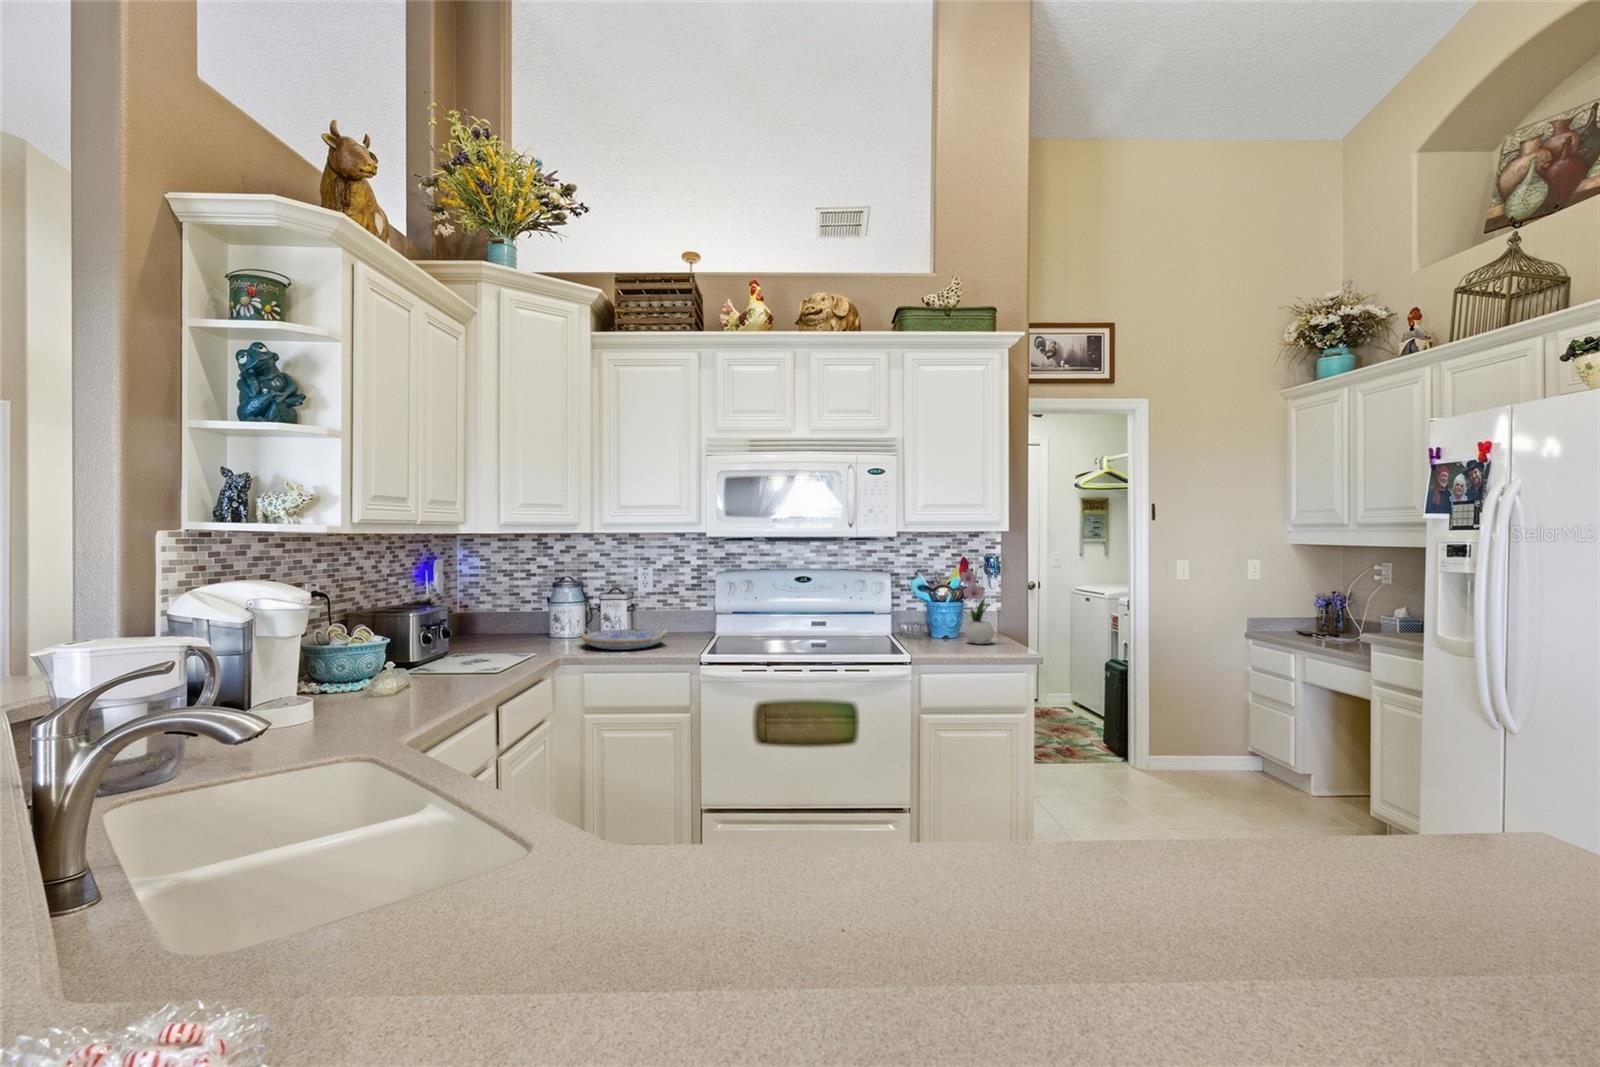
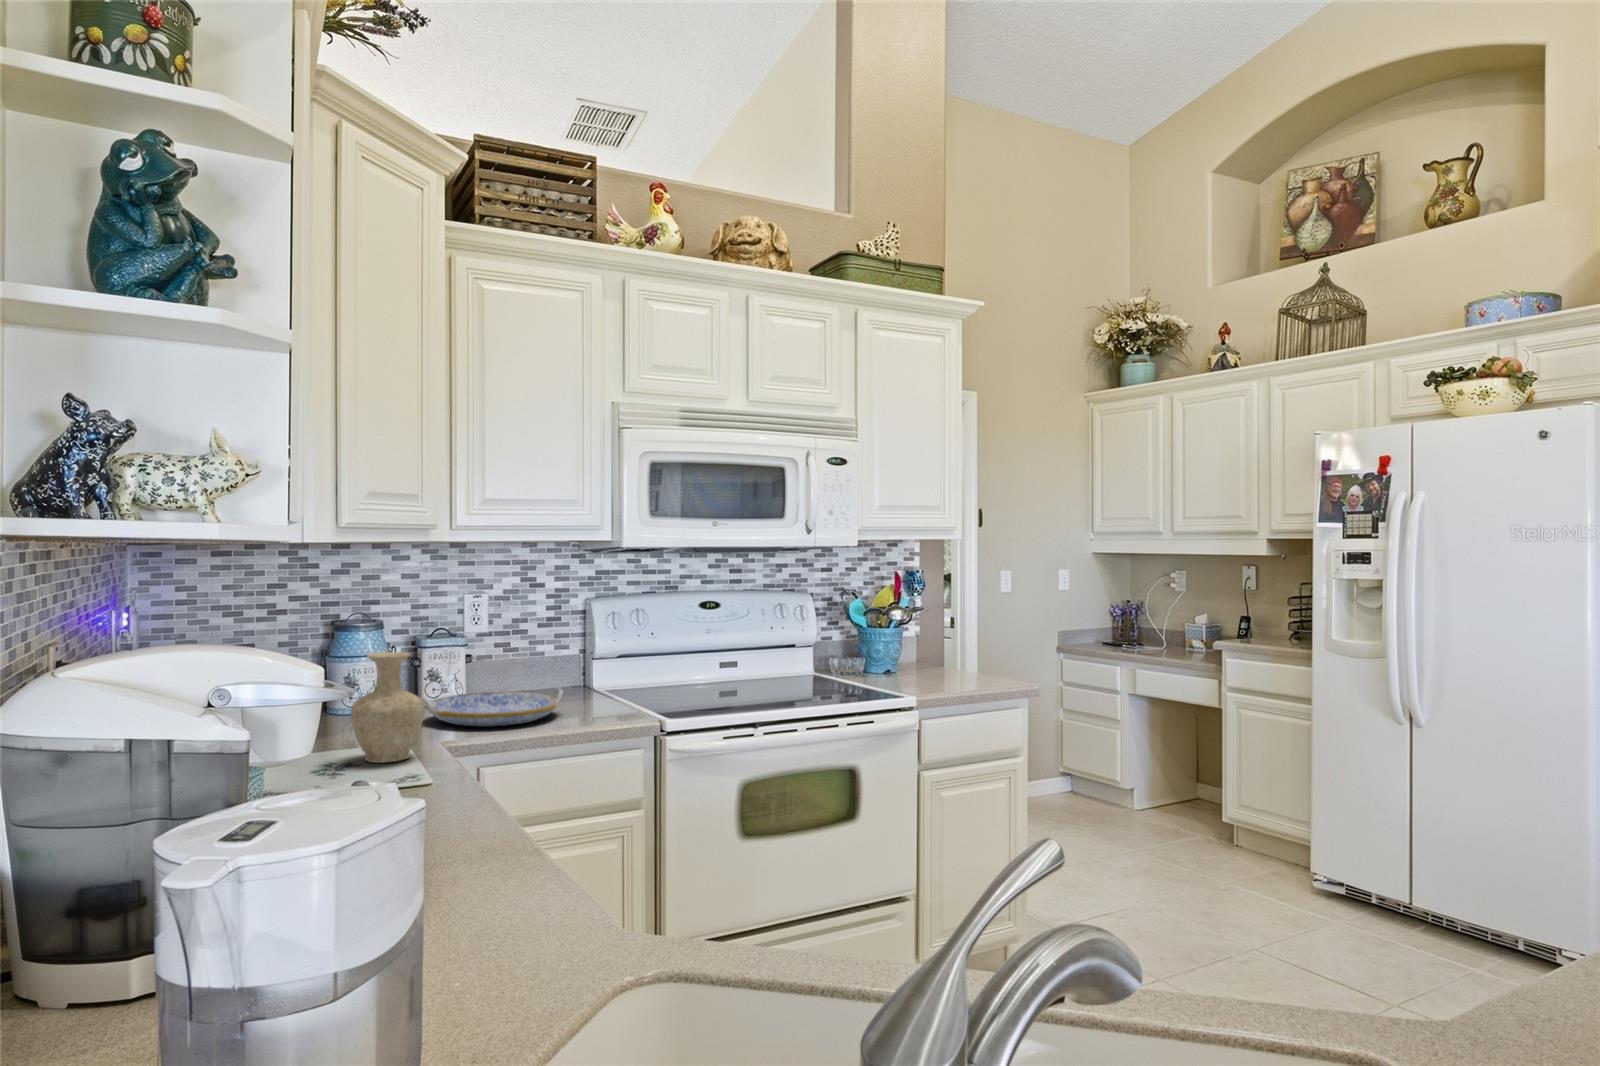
flower arrangement: present [960,559,994,644] -> none [904,573,943,678]
vase: none [490,597,534,662] -> present [350,652,425,763]

